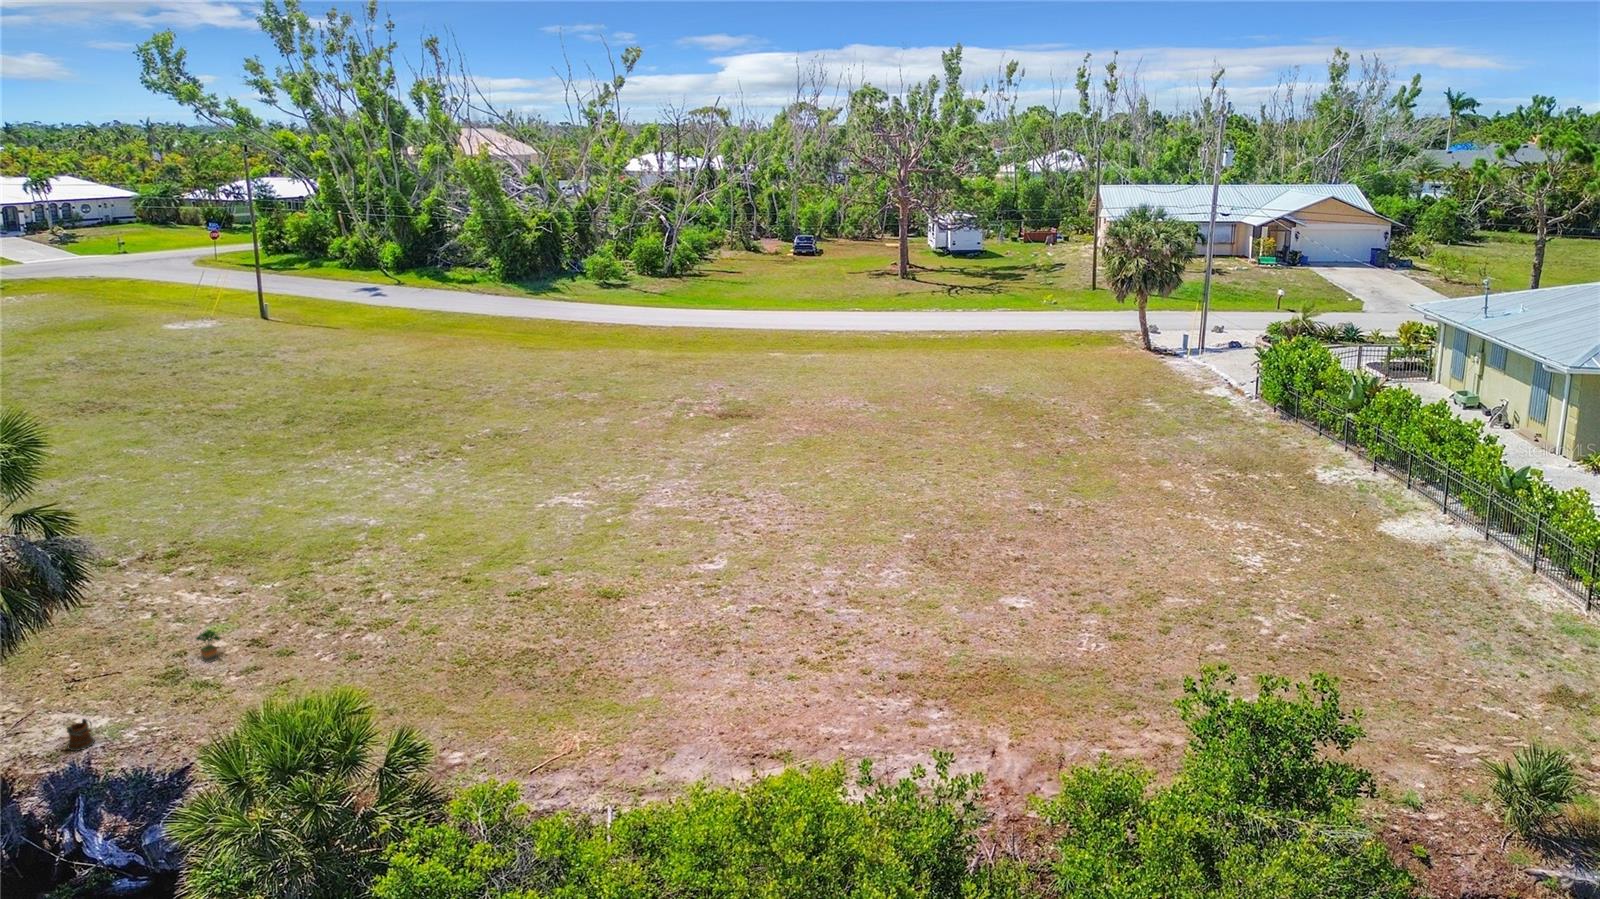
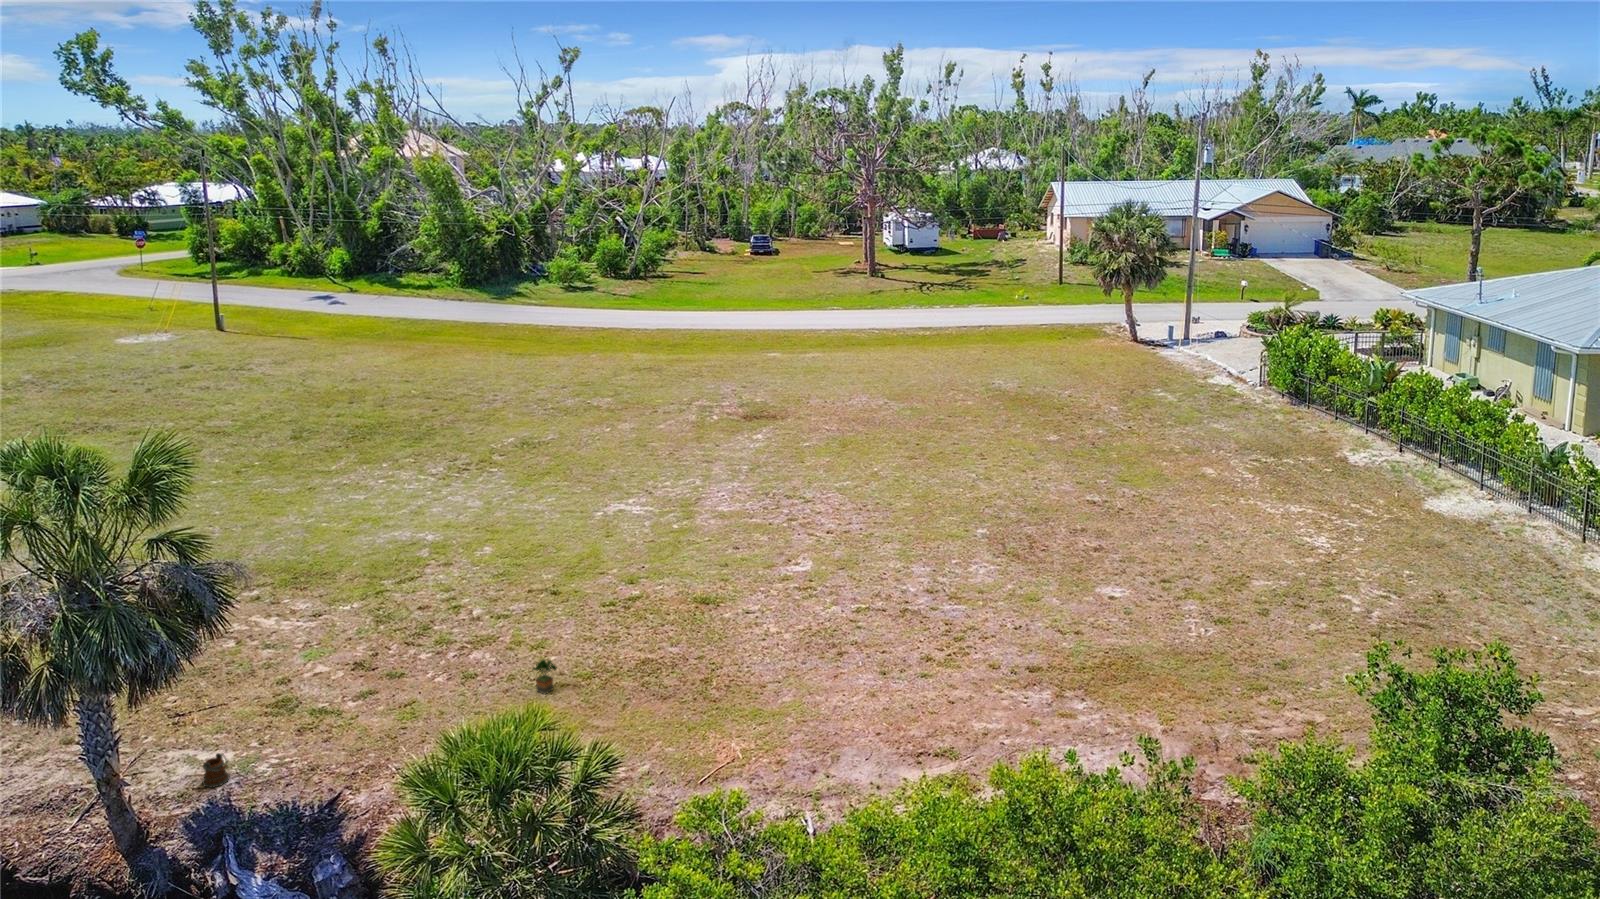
potted tree: present [196,630,221,663] -> present [532,660,557,694]

